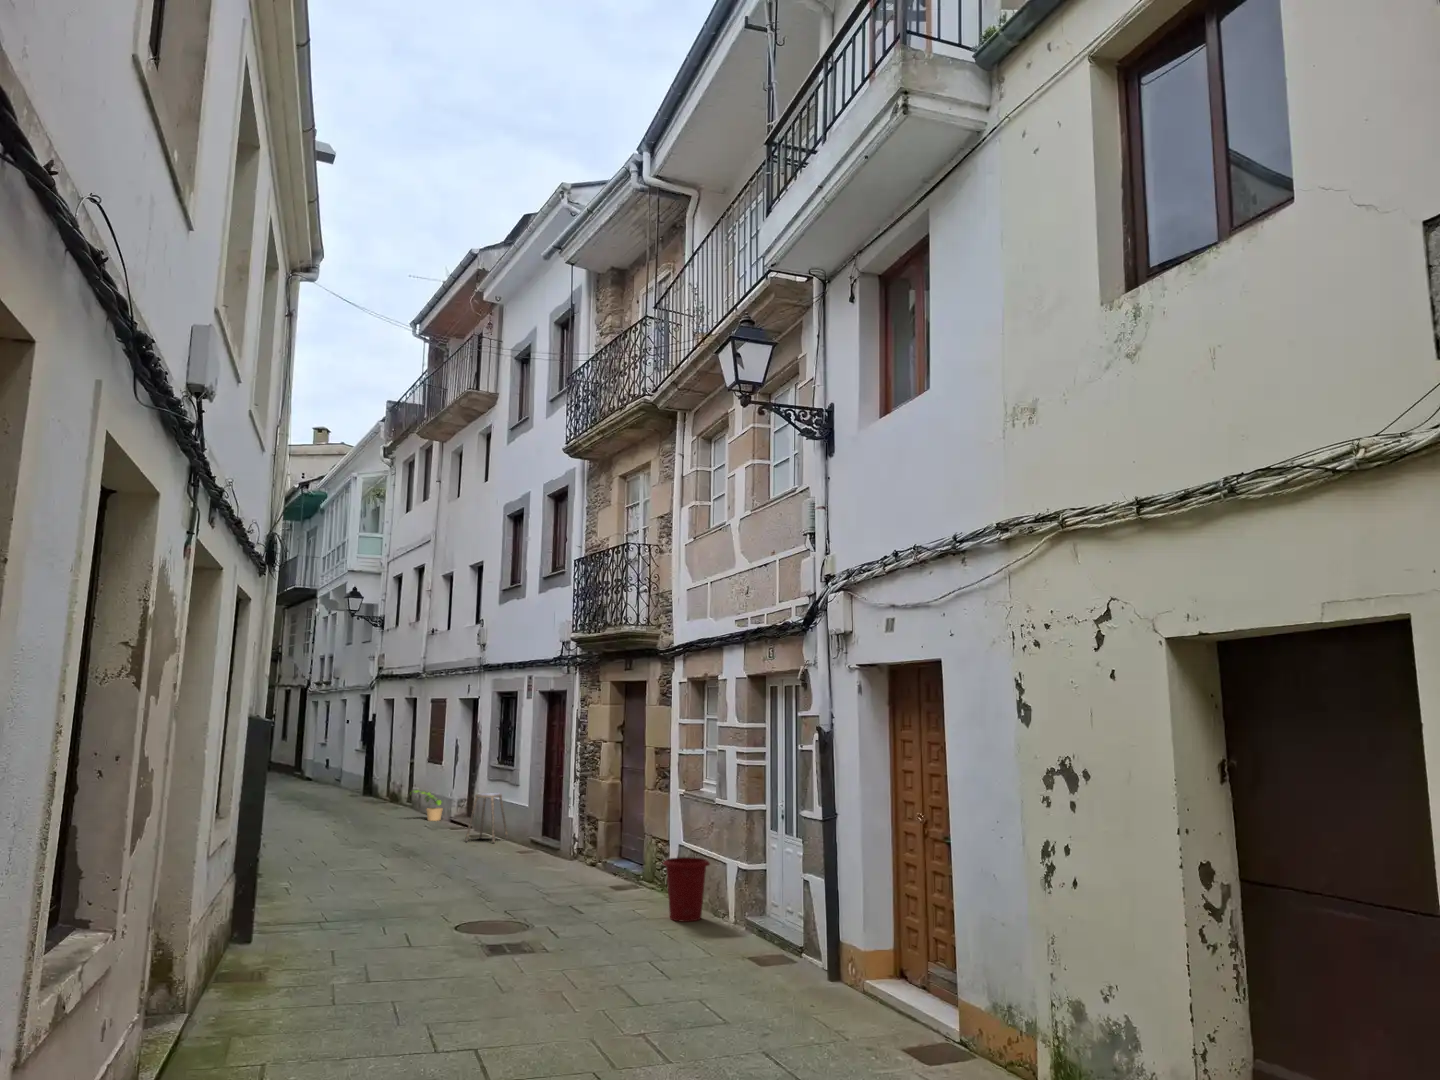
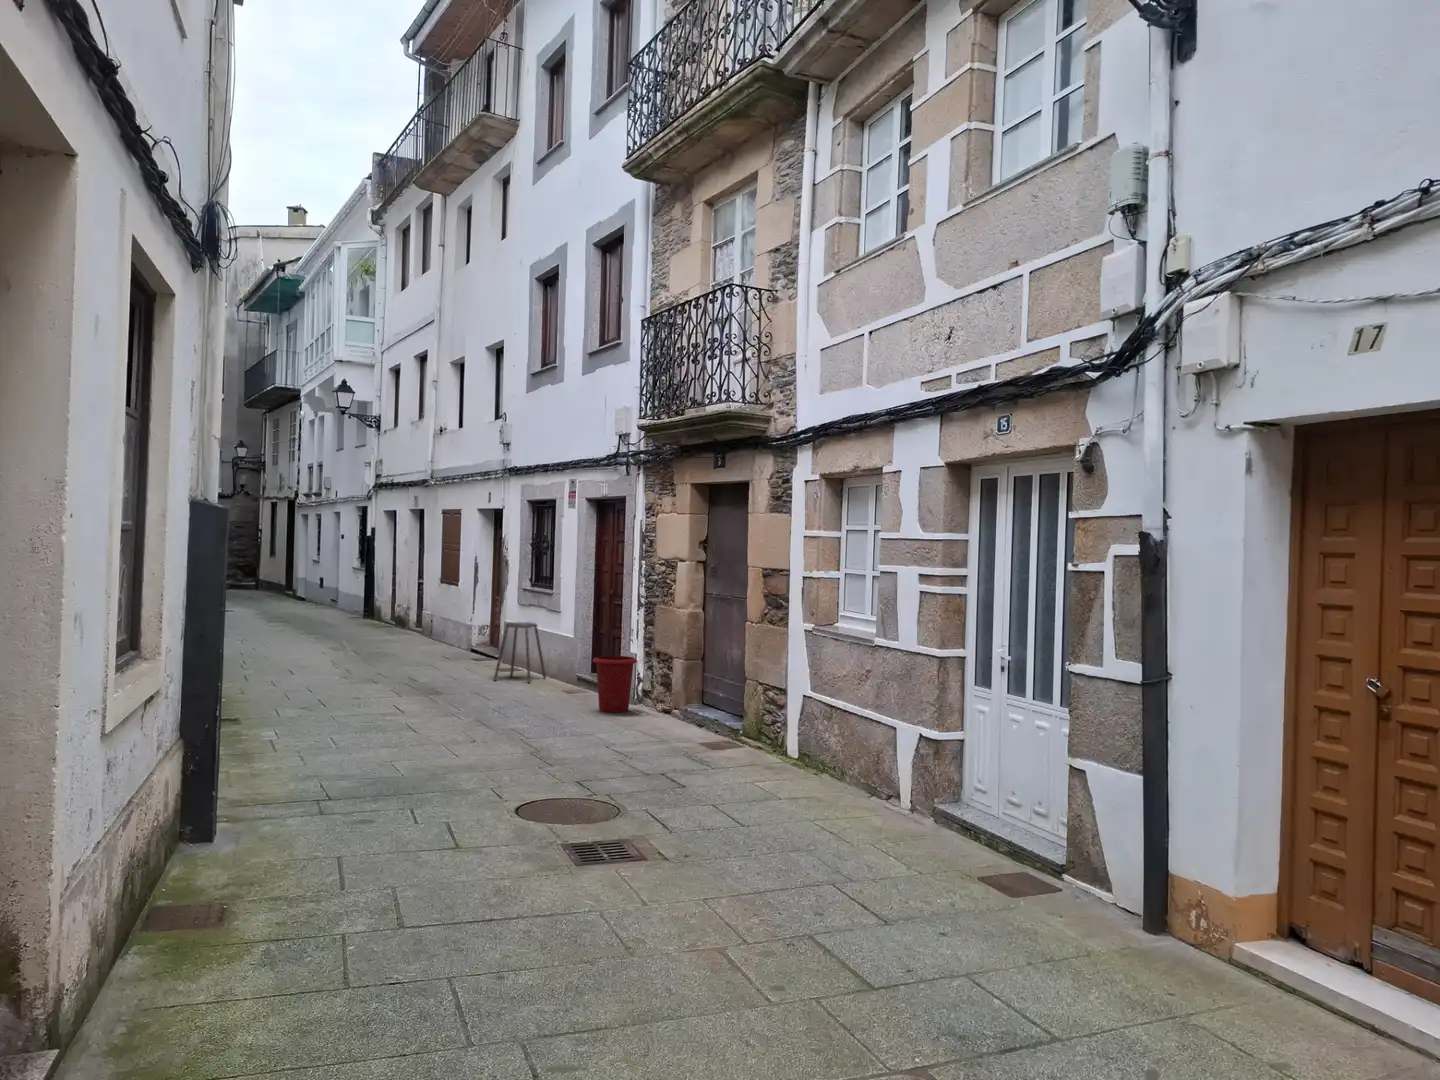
potted plant: present [413,790,443,821] -> none [421,617,460,652]
waste bin: present [663,857,710,922] -> present [593,656,637,712]

